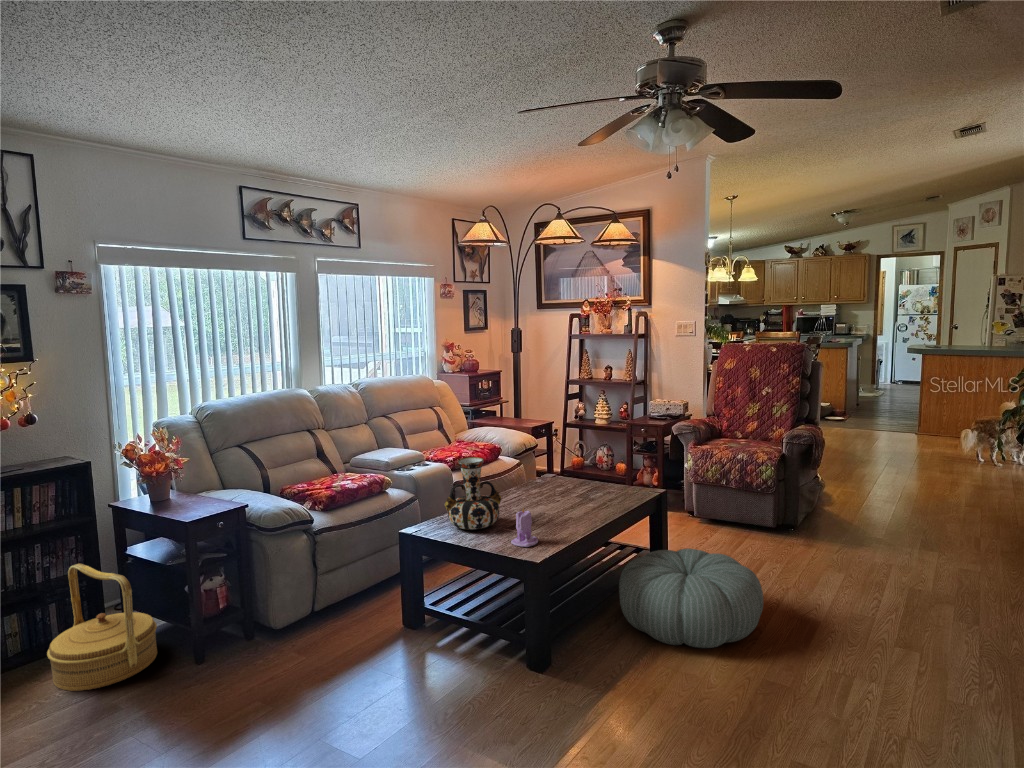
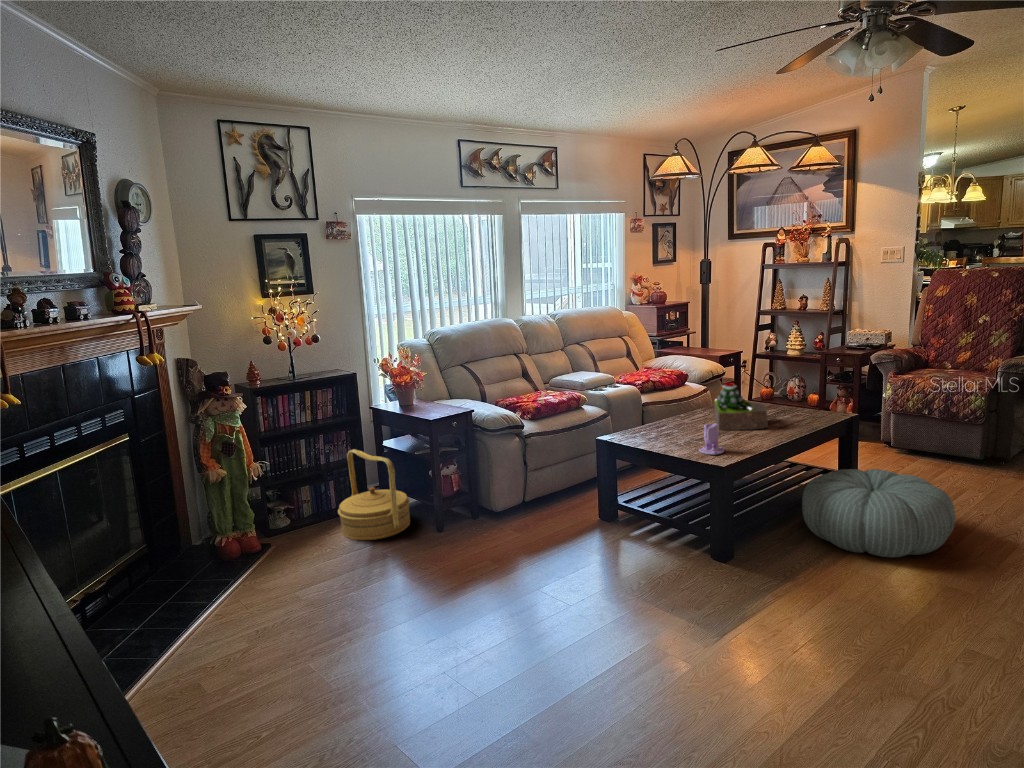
vase: present [444,457,501,530] -> none [638,376,690,440]
succulent plant: none [527,461,582,514] -> present [714,383,768,430]

